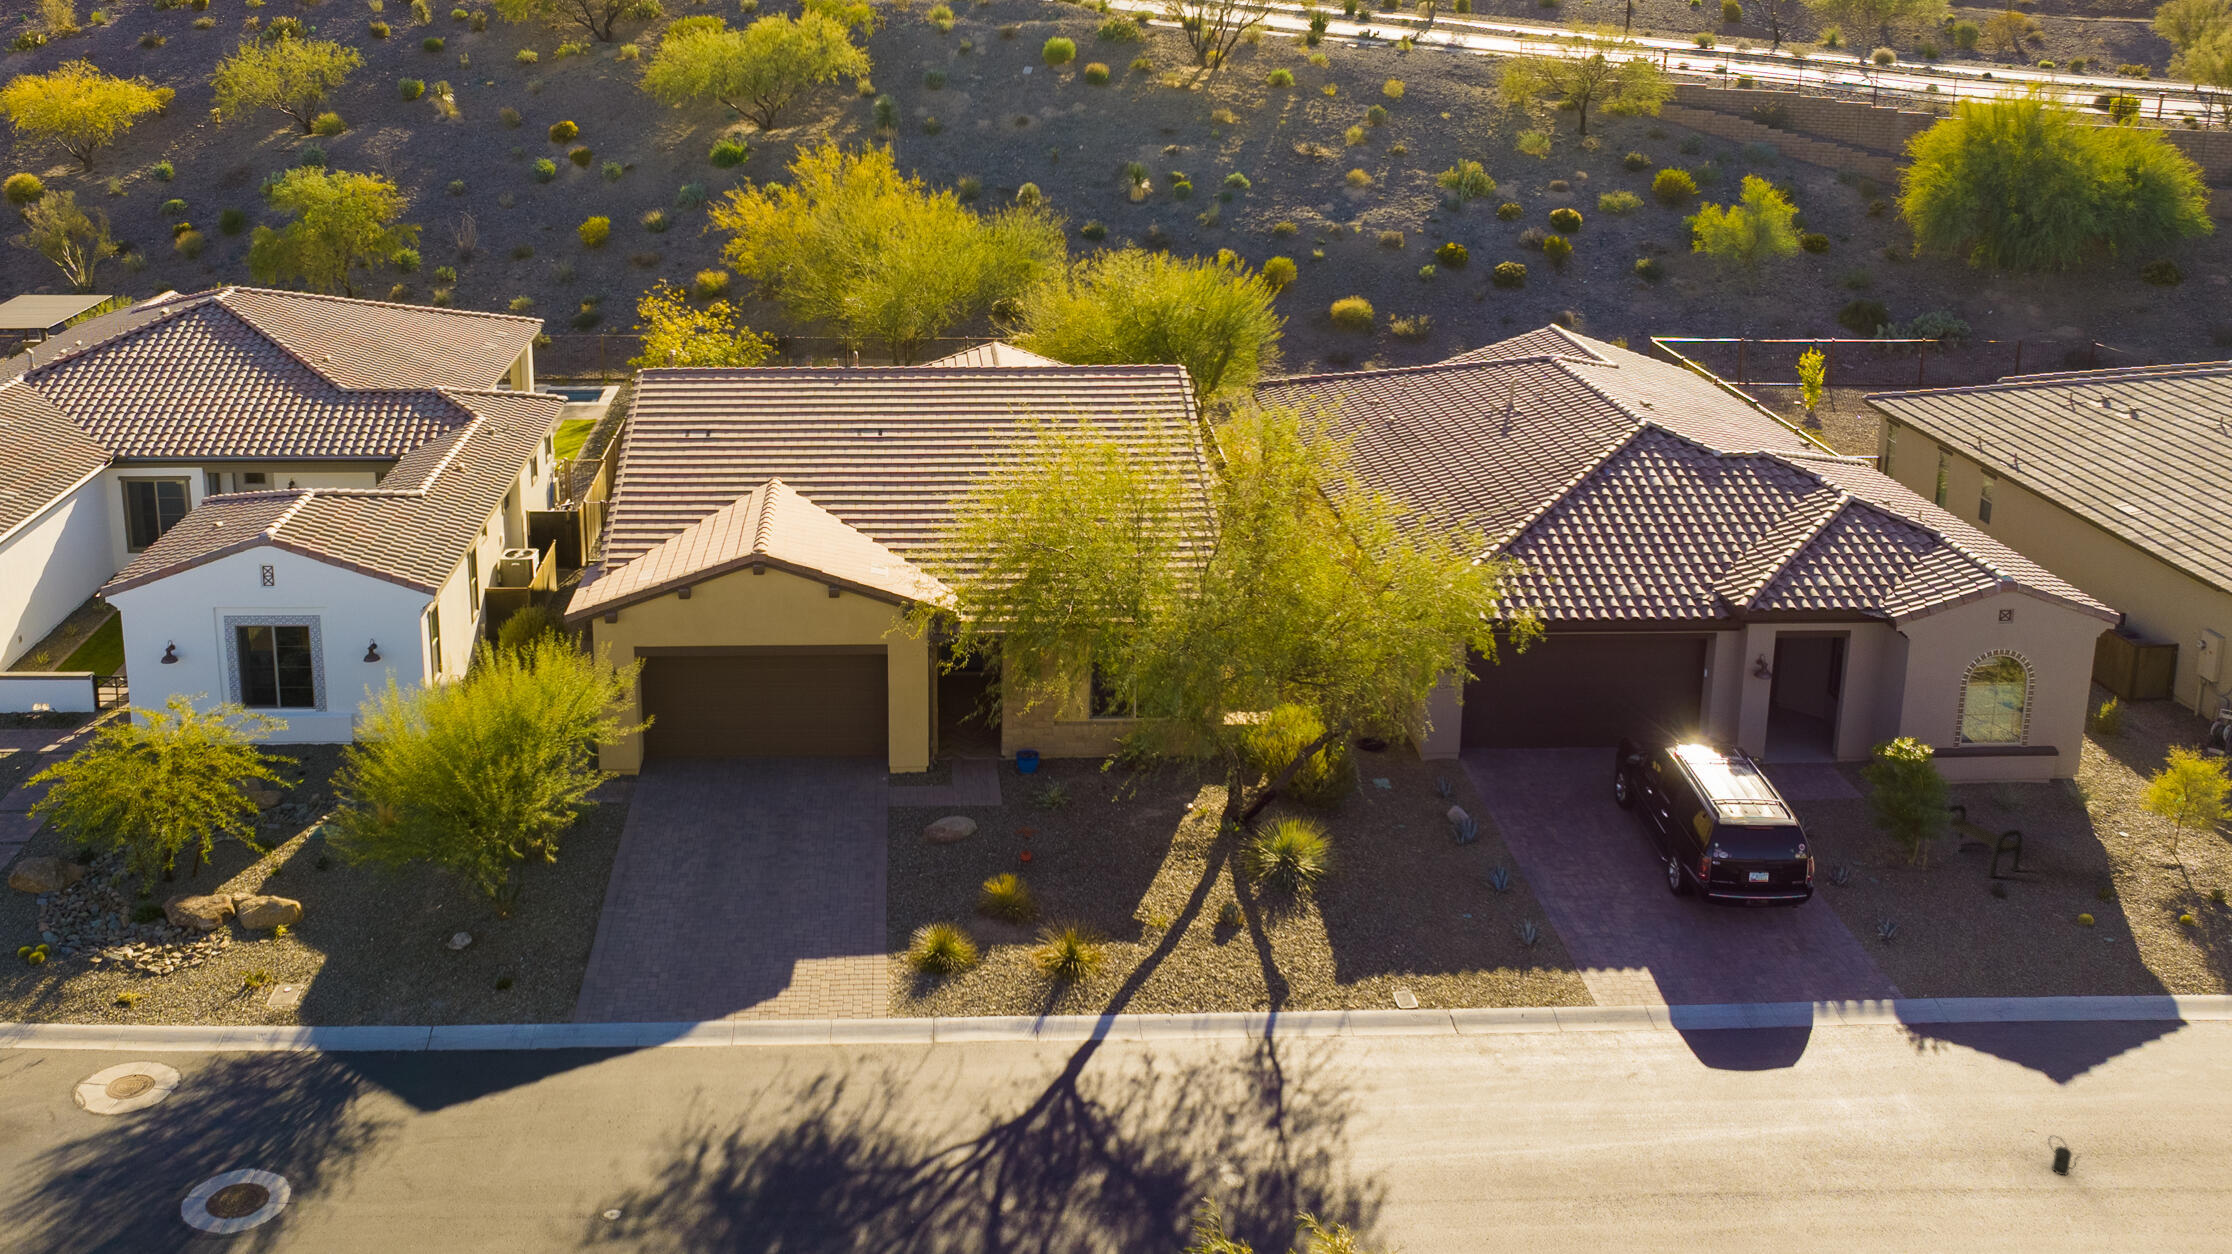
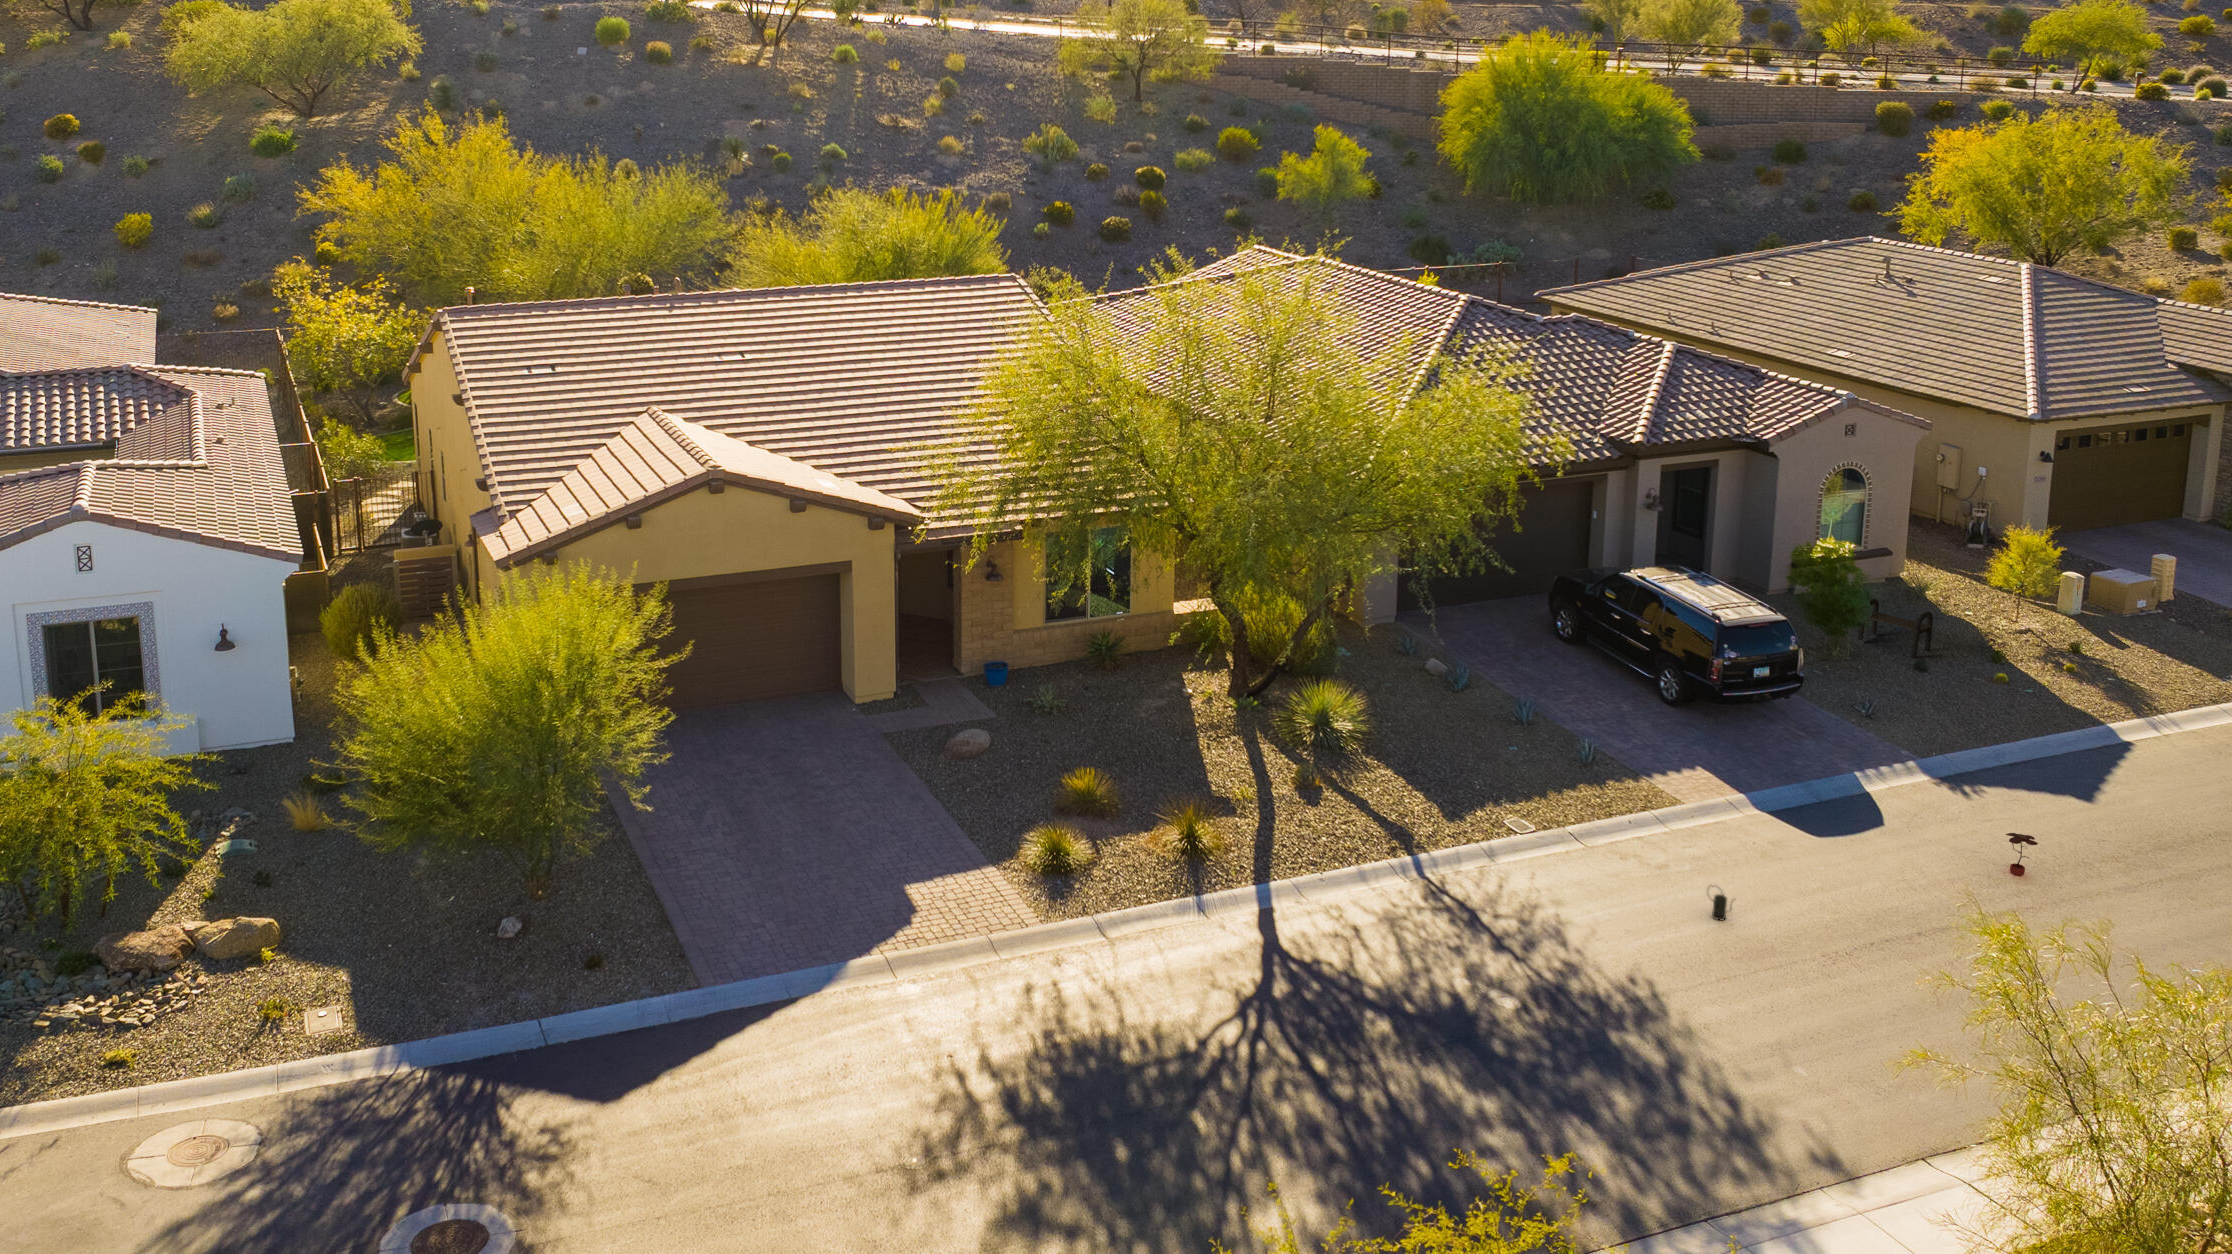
potted plant: present [1015,826,1038,861] -> present [2006,833,2038,875]
watering can: present [2048,1136,2071,1175] -> present [1710,885,1728,920]

